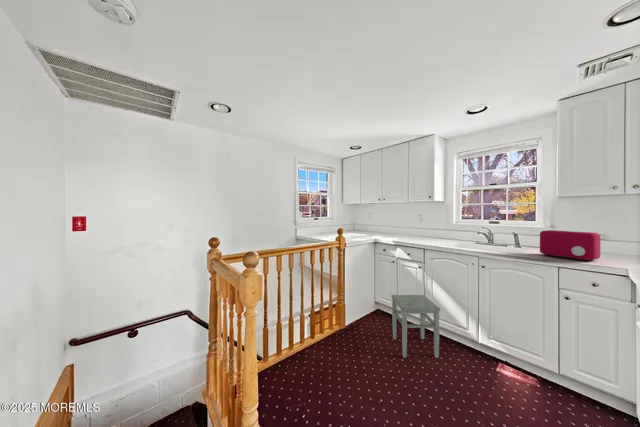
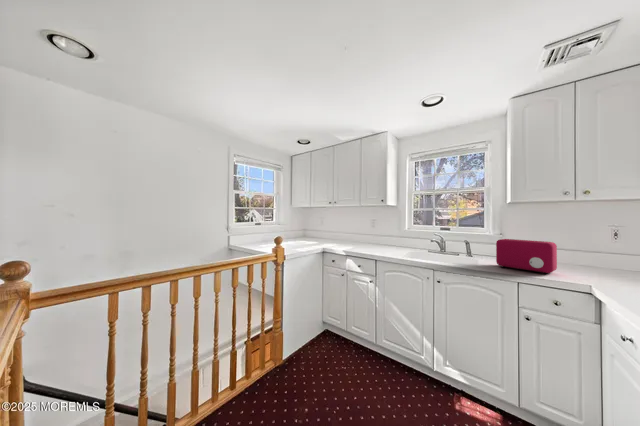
stool: present [392,295,440,358] -> none [338,315,393,400]

